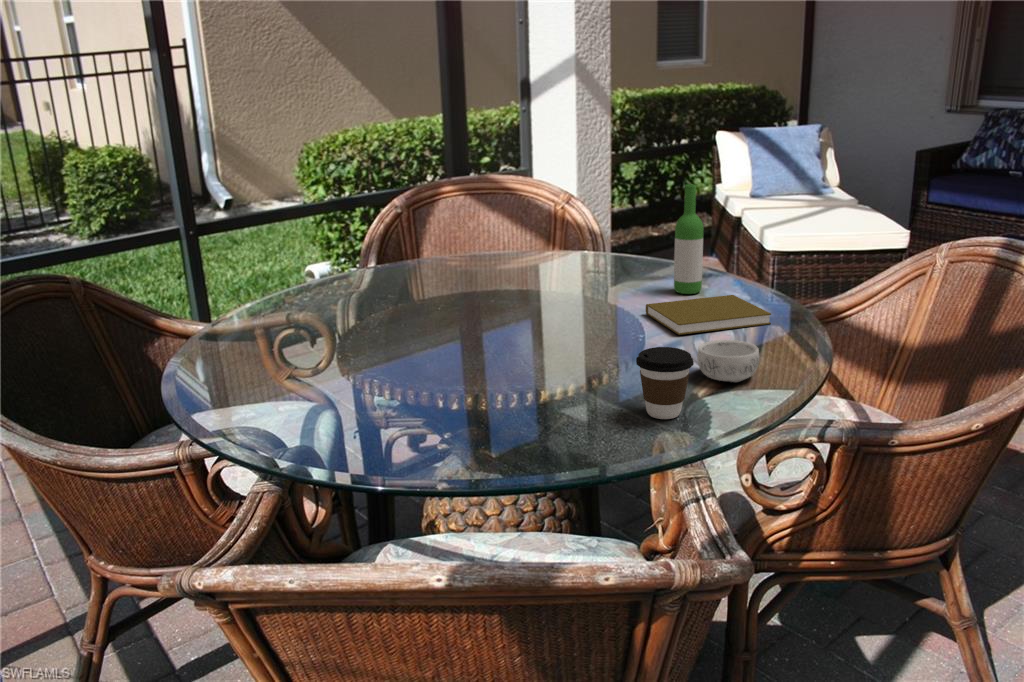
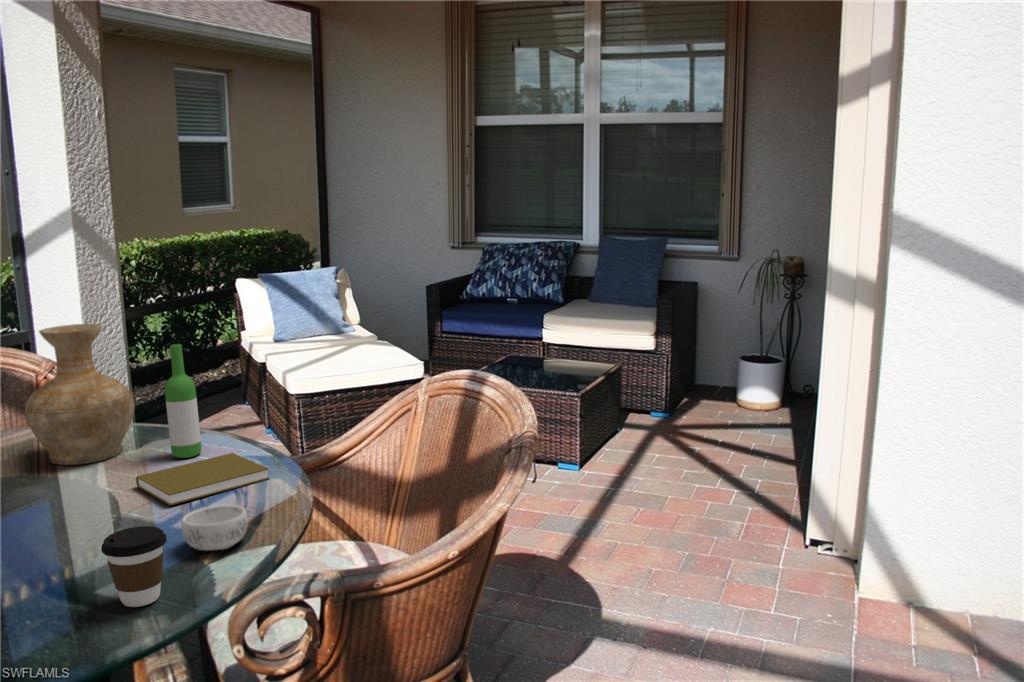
vase: none [552,159,644,288] -> present [25,324,135,465]

